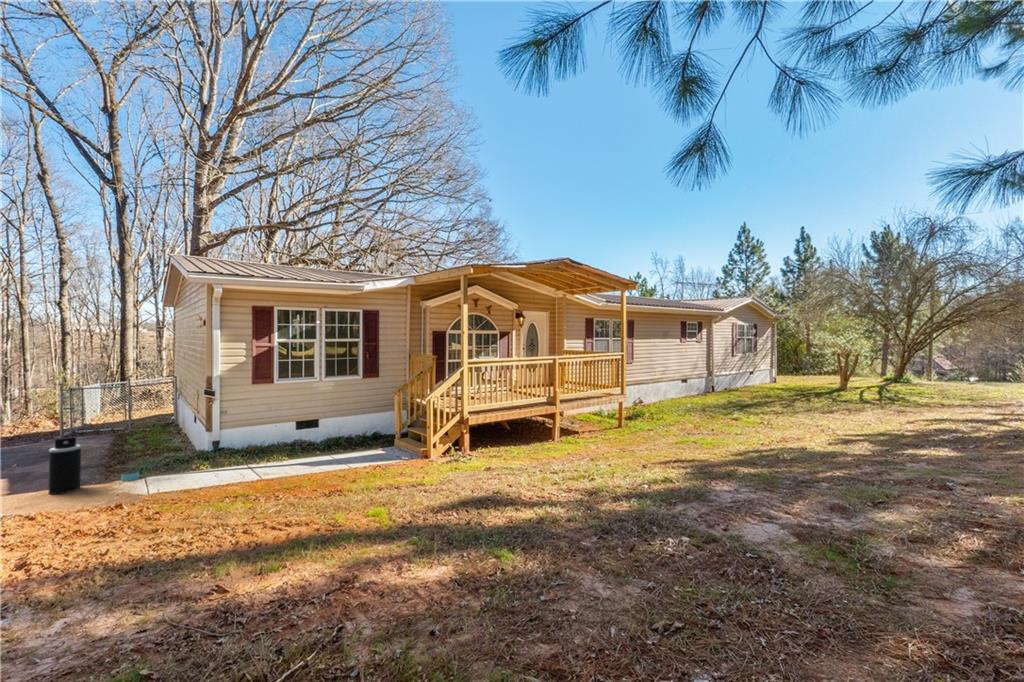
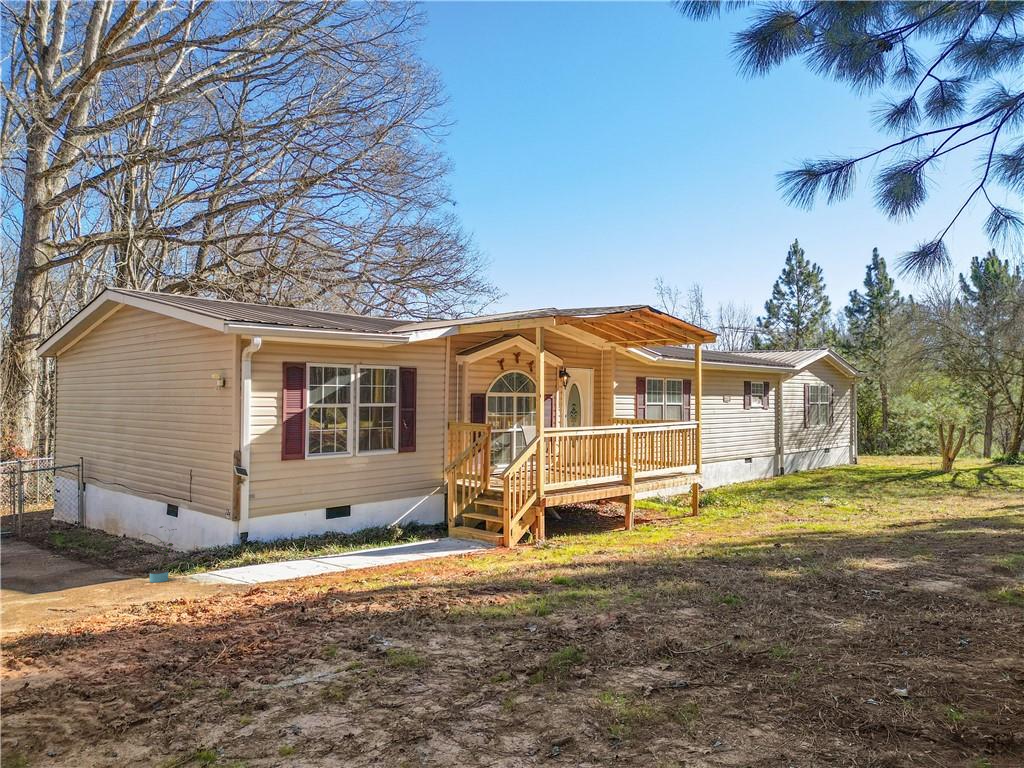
trash can: present [49,437,81,495] -> none [82,525,114,597]

